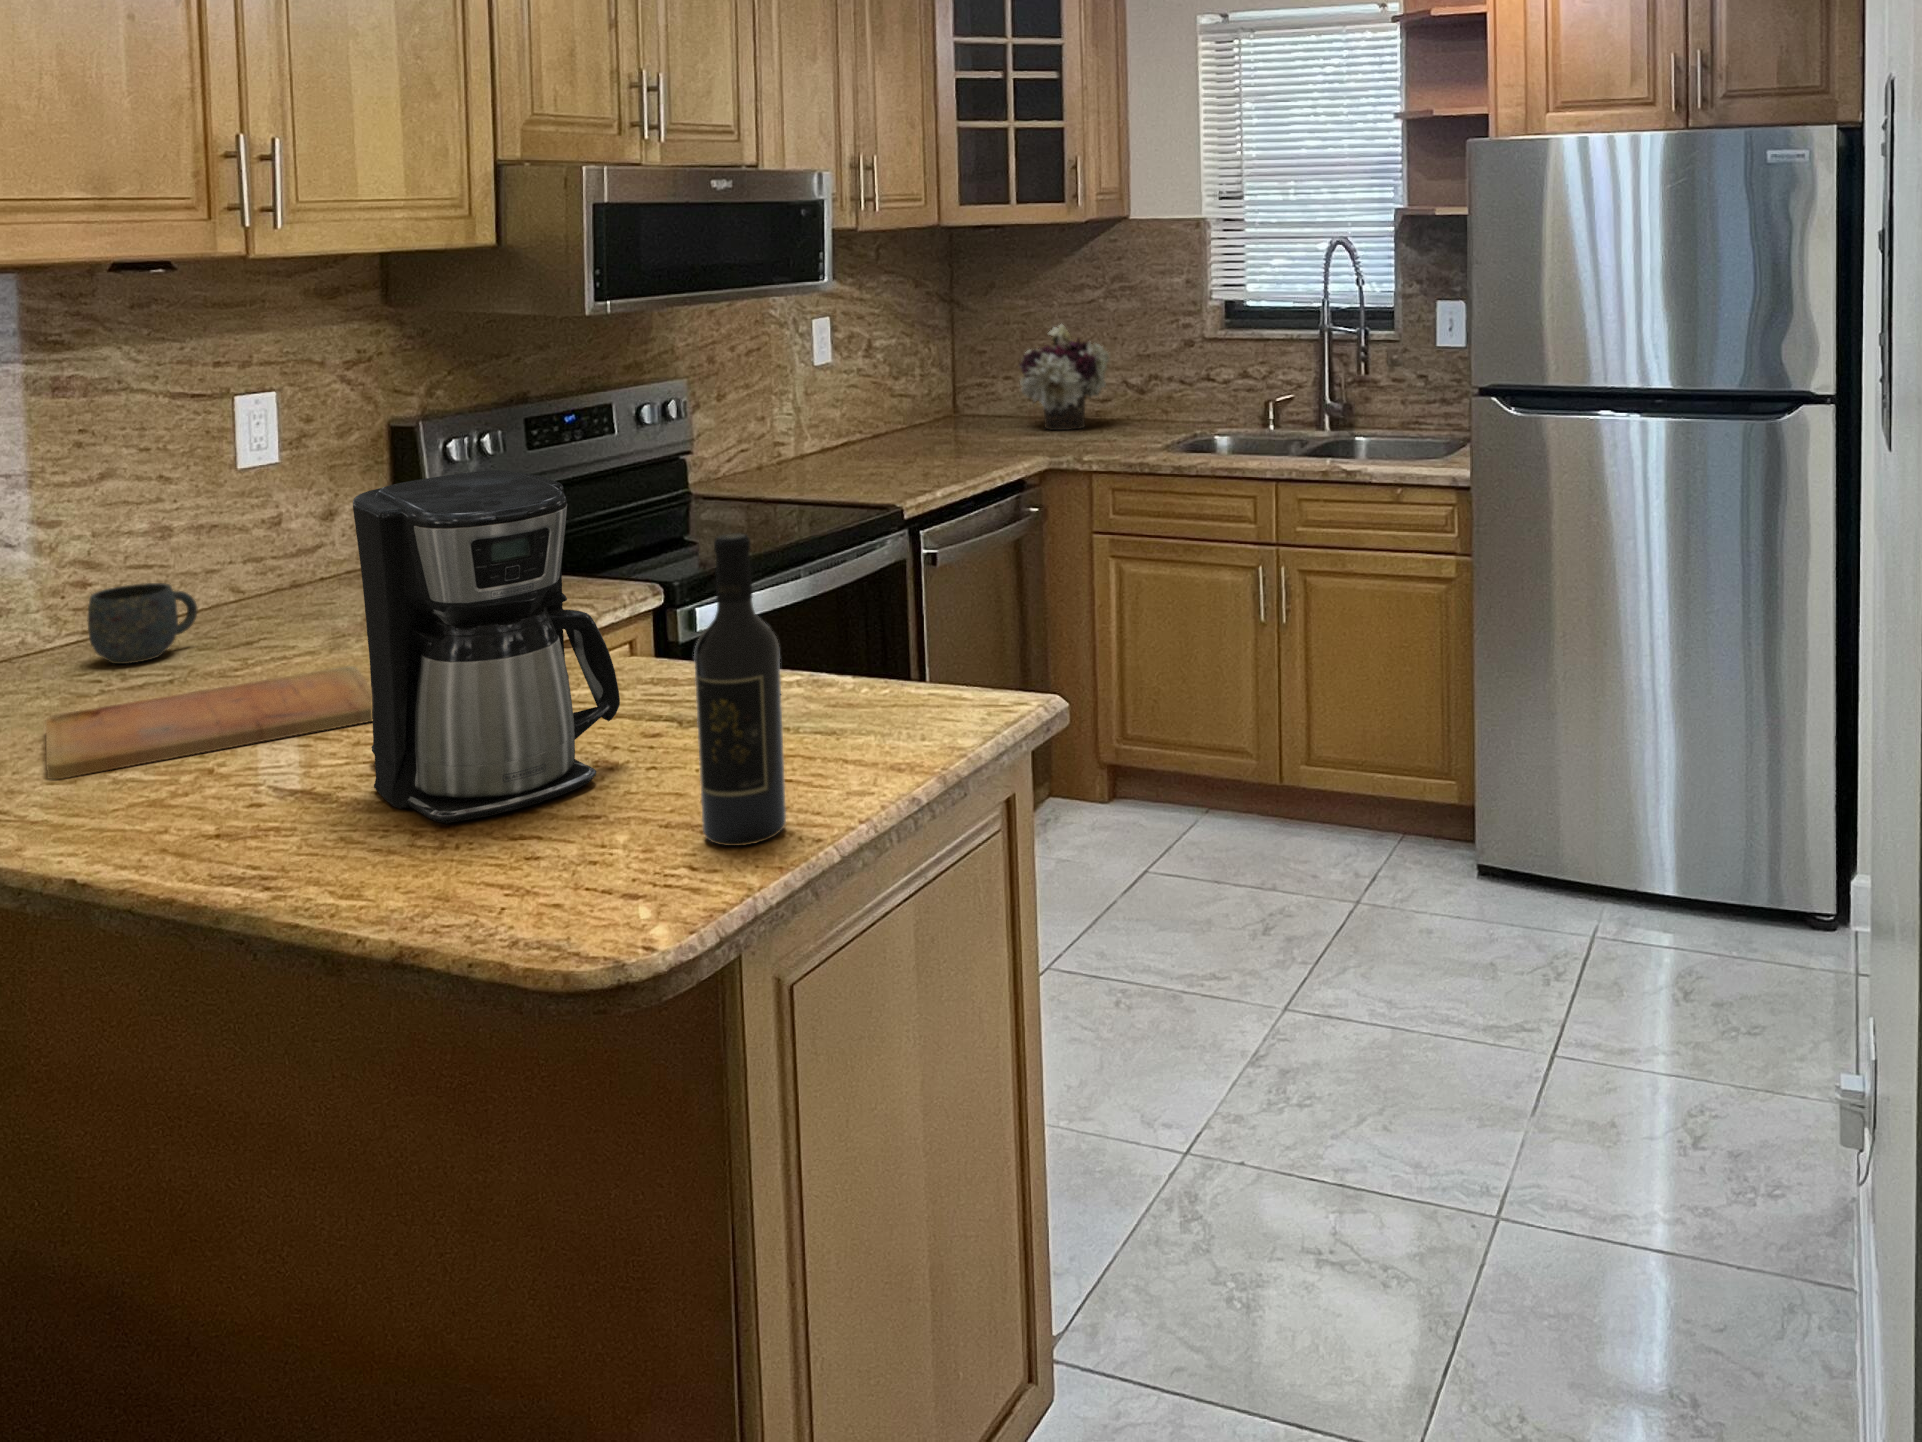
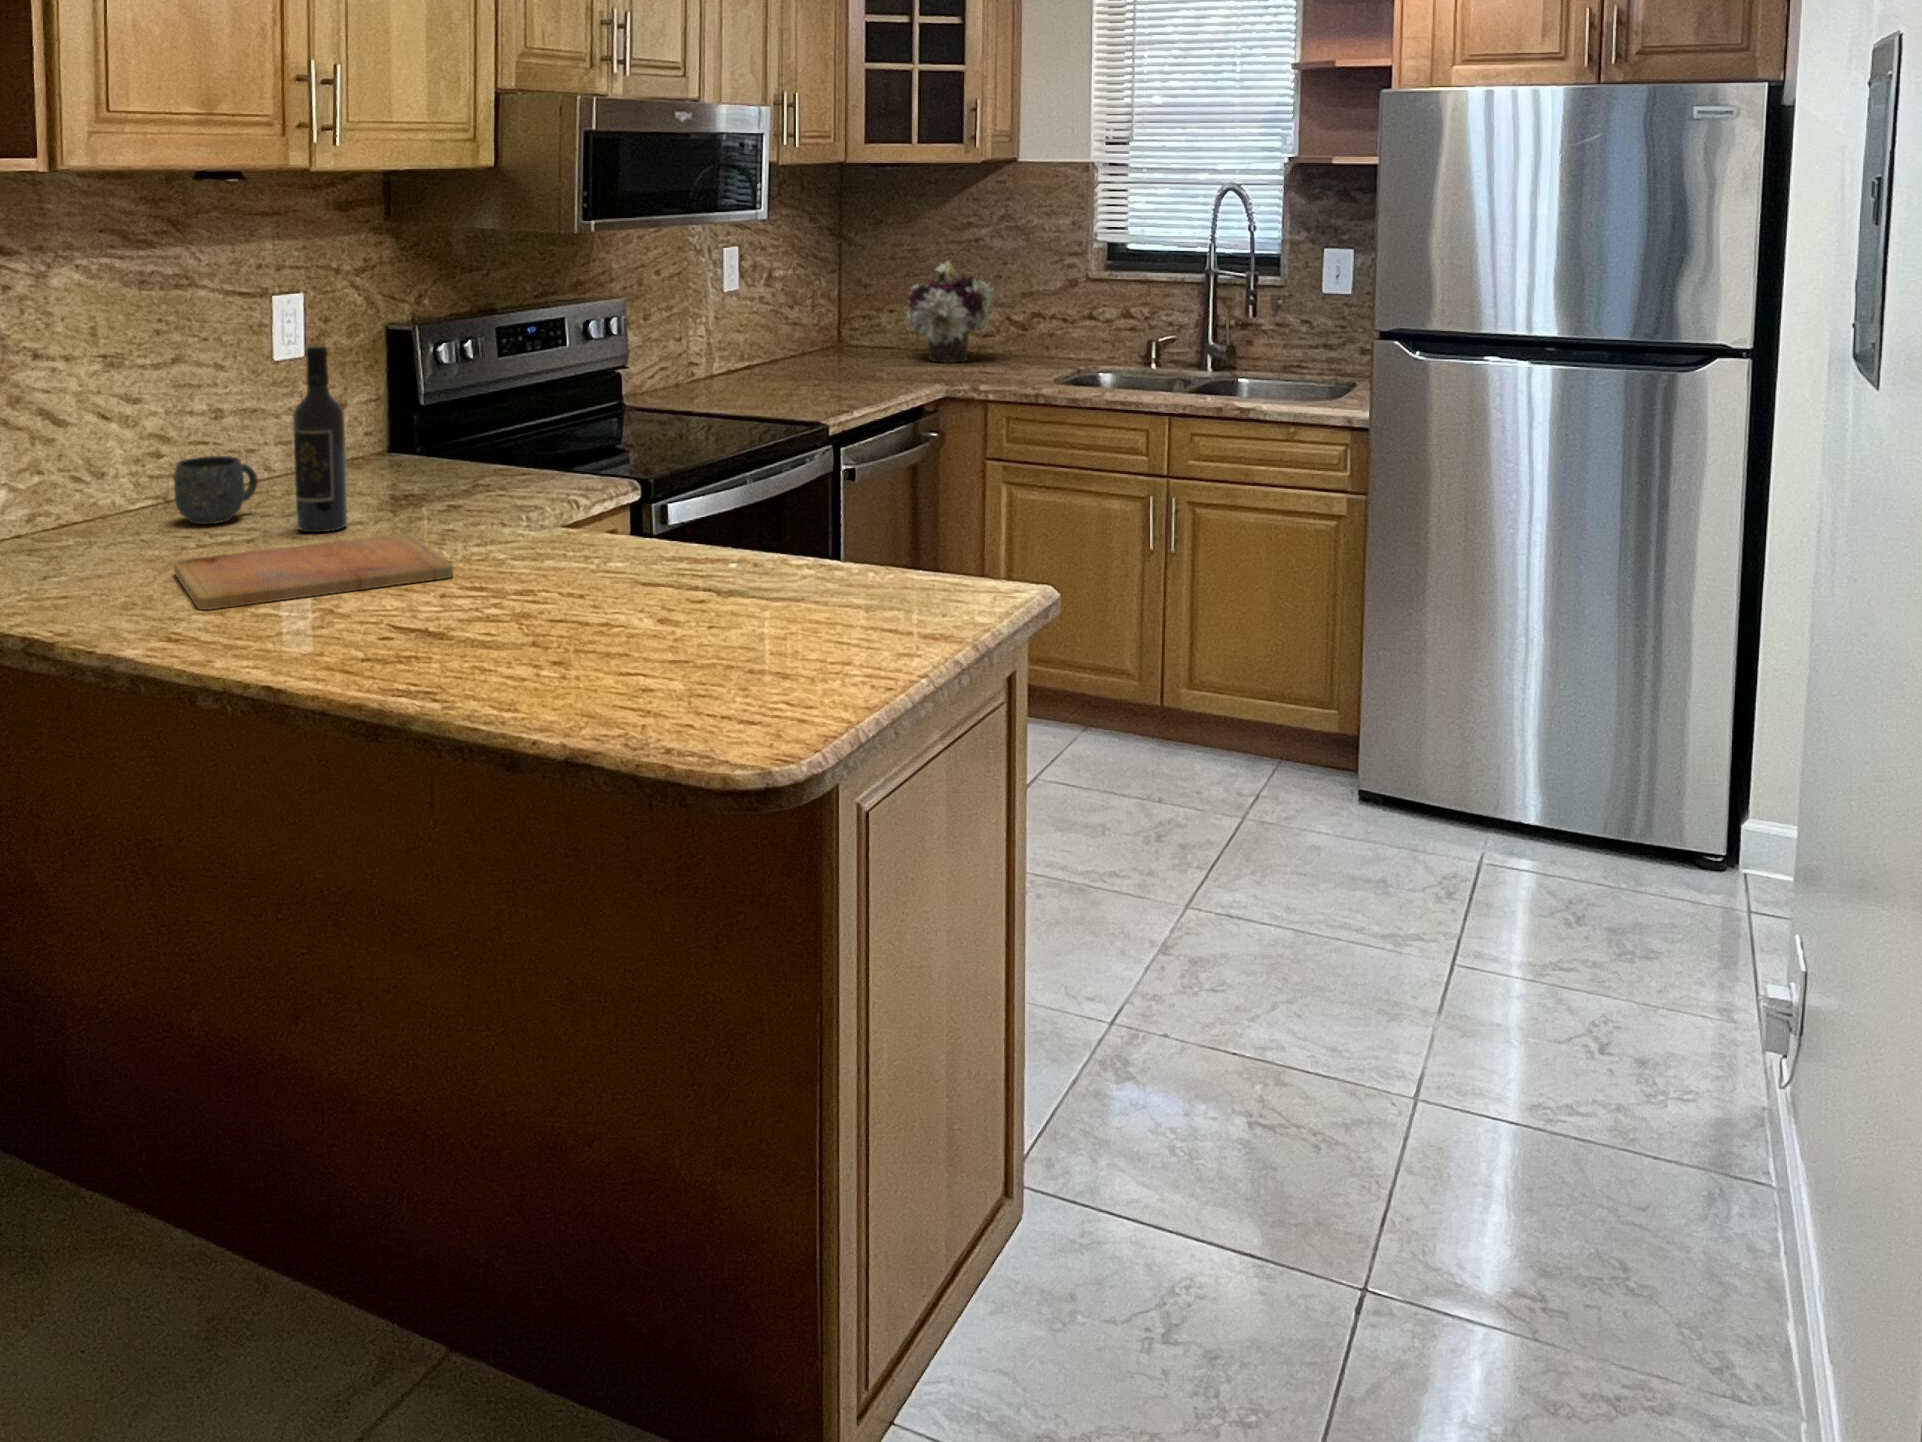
coffee maker: present [353,470,620,824] -> none [465,360,682,659]
wine bottle: present [694,533,786,846] -> present [293,345,347,532]

